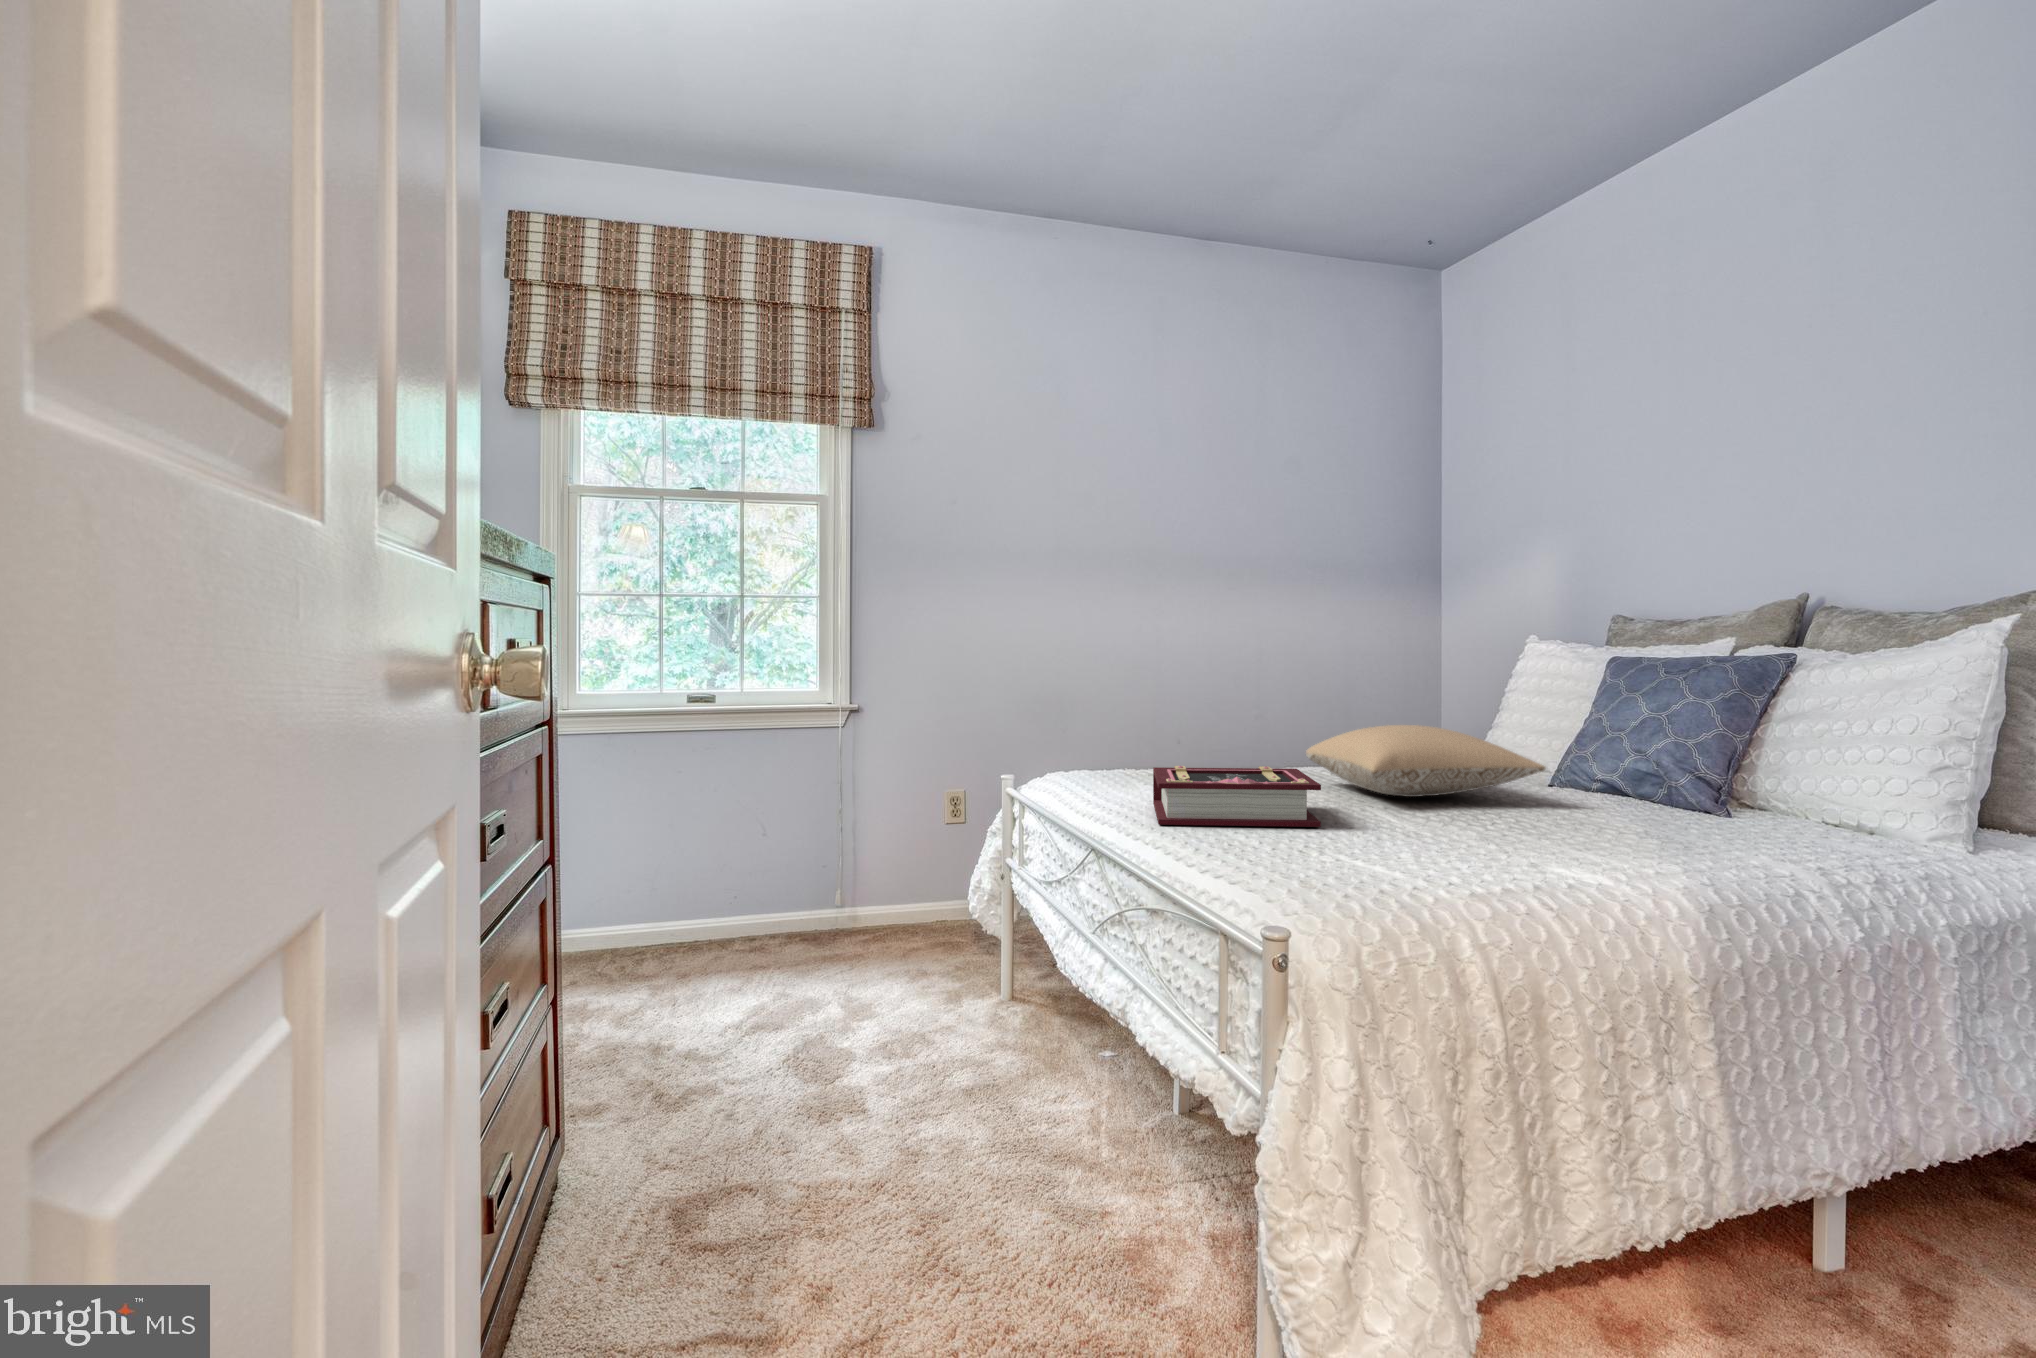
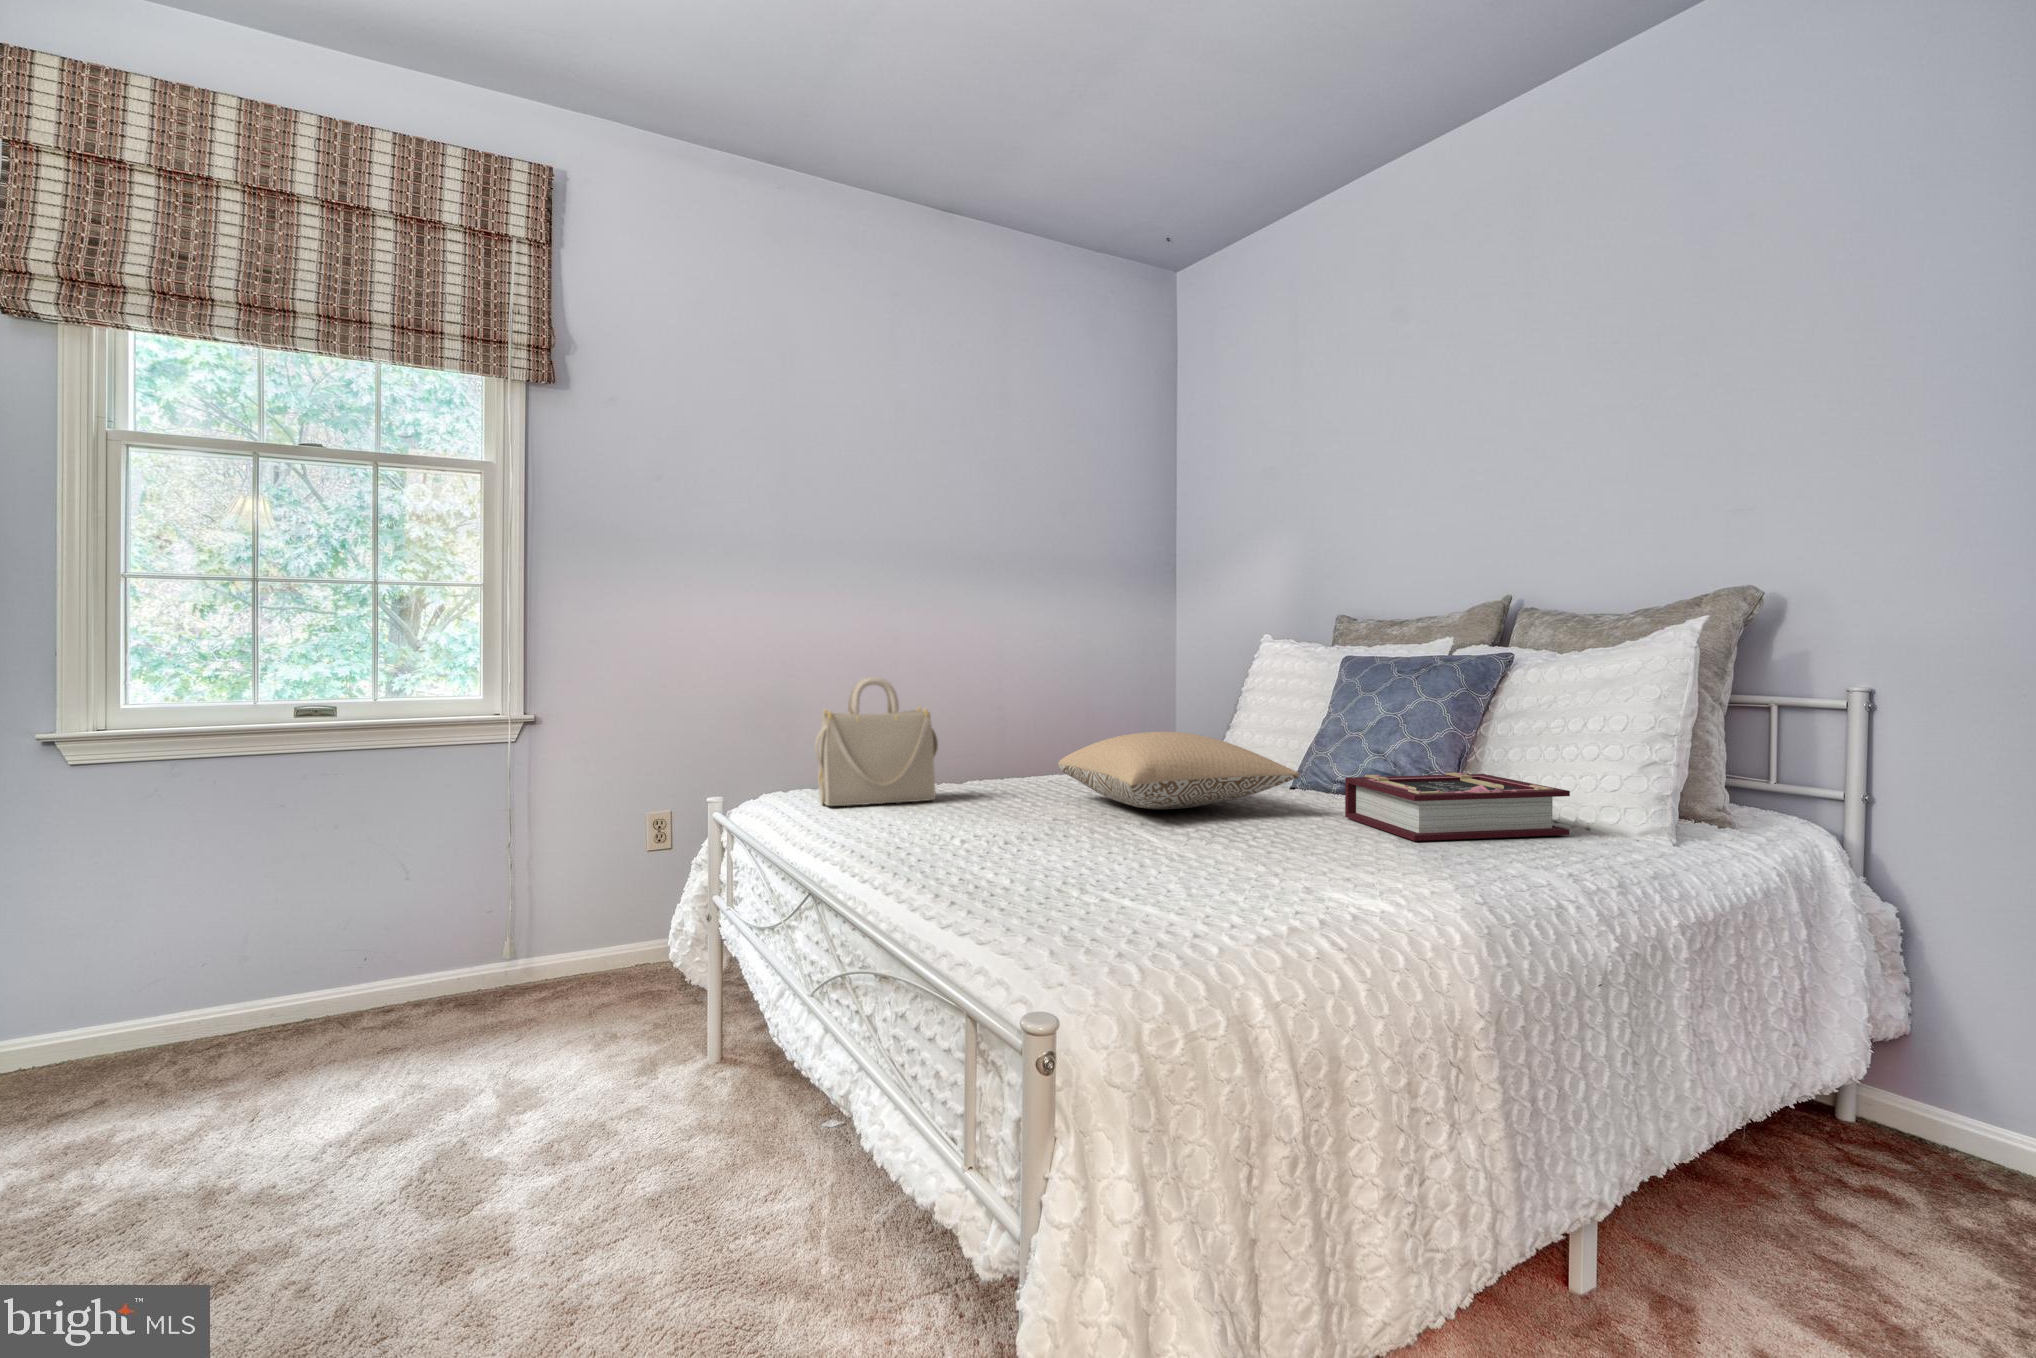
handbag: none [1087,672,1194,783] -> present [815,677,938,806]
book: present [1153,766,1321,827] -> present [1345,772,1570,841]

